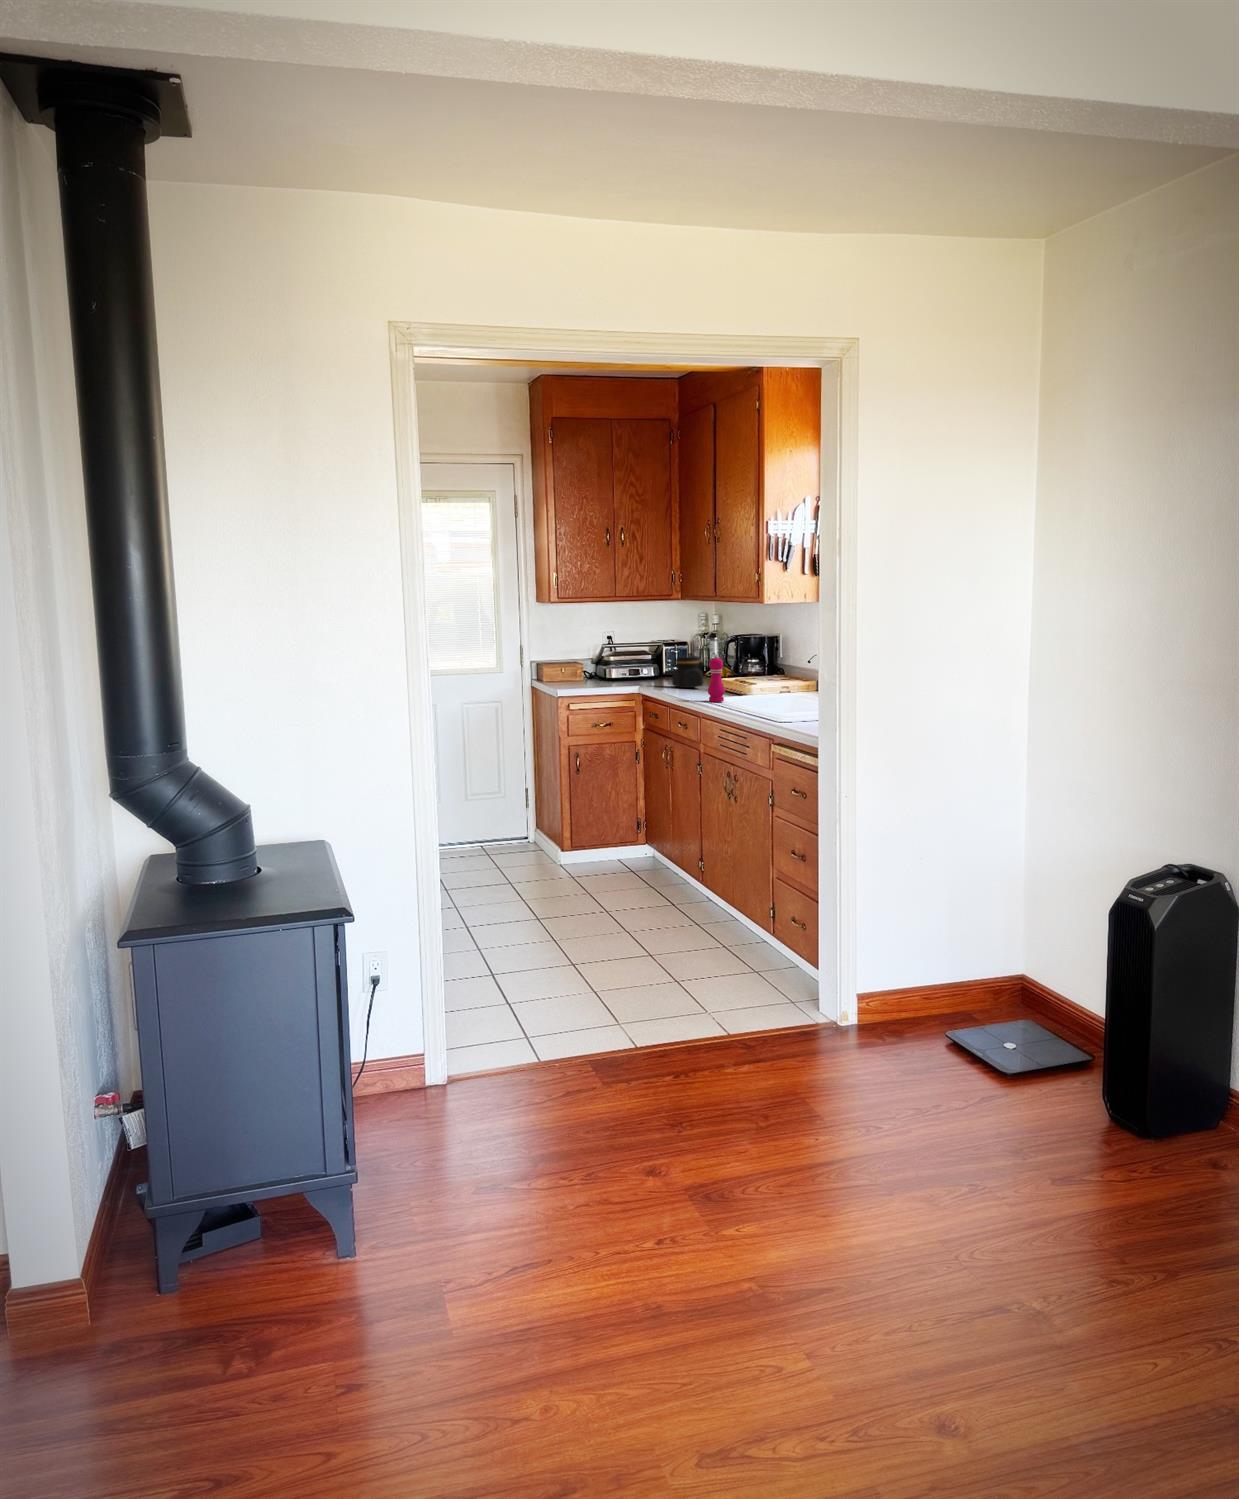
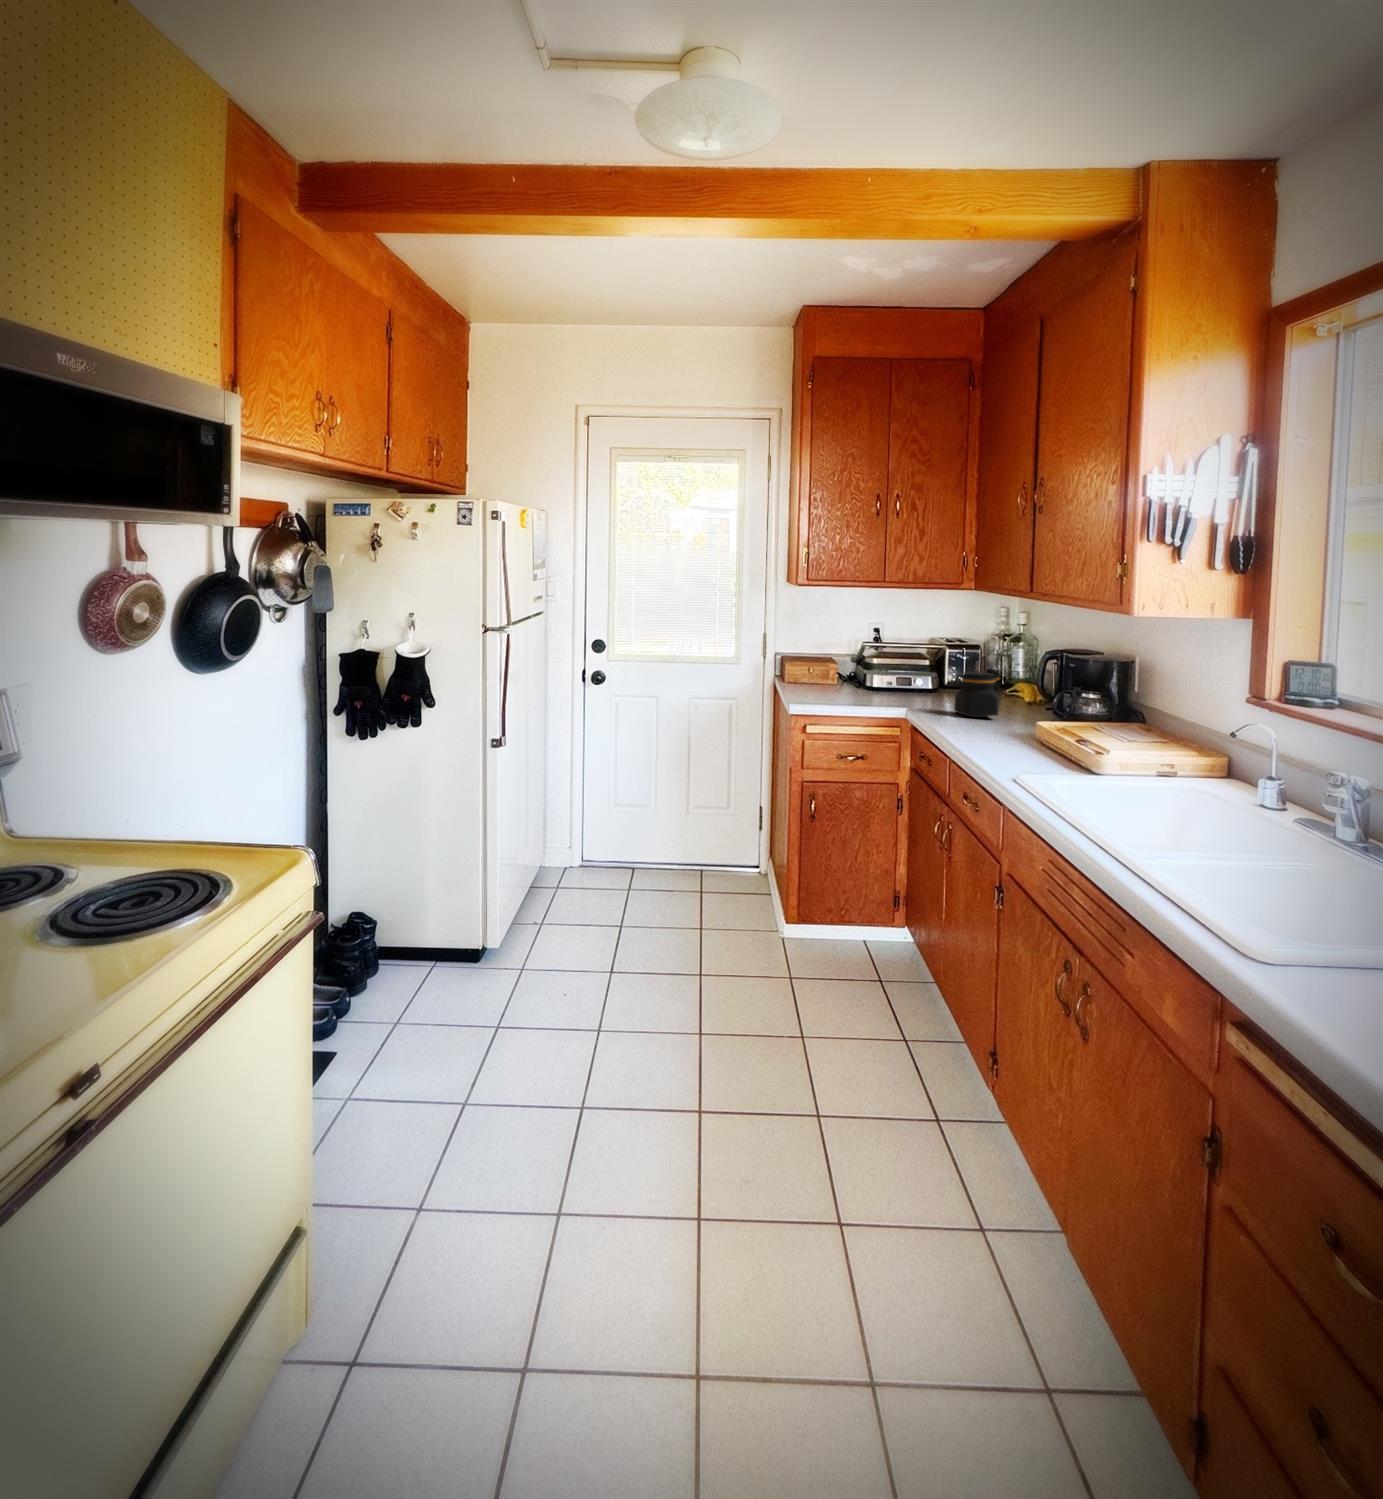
pepper mill: present [708,654,725,702] -> none [1007,683,1035,755]

